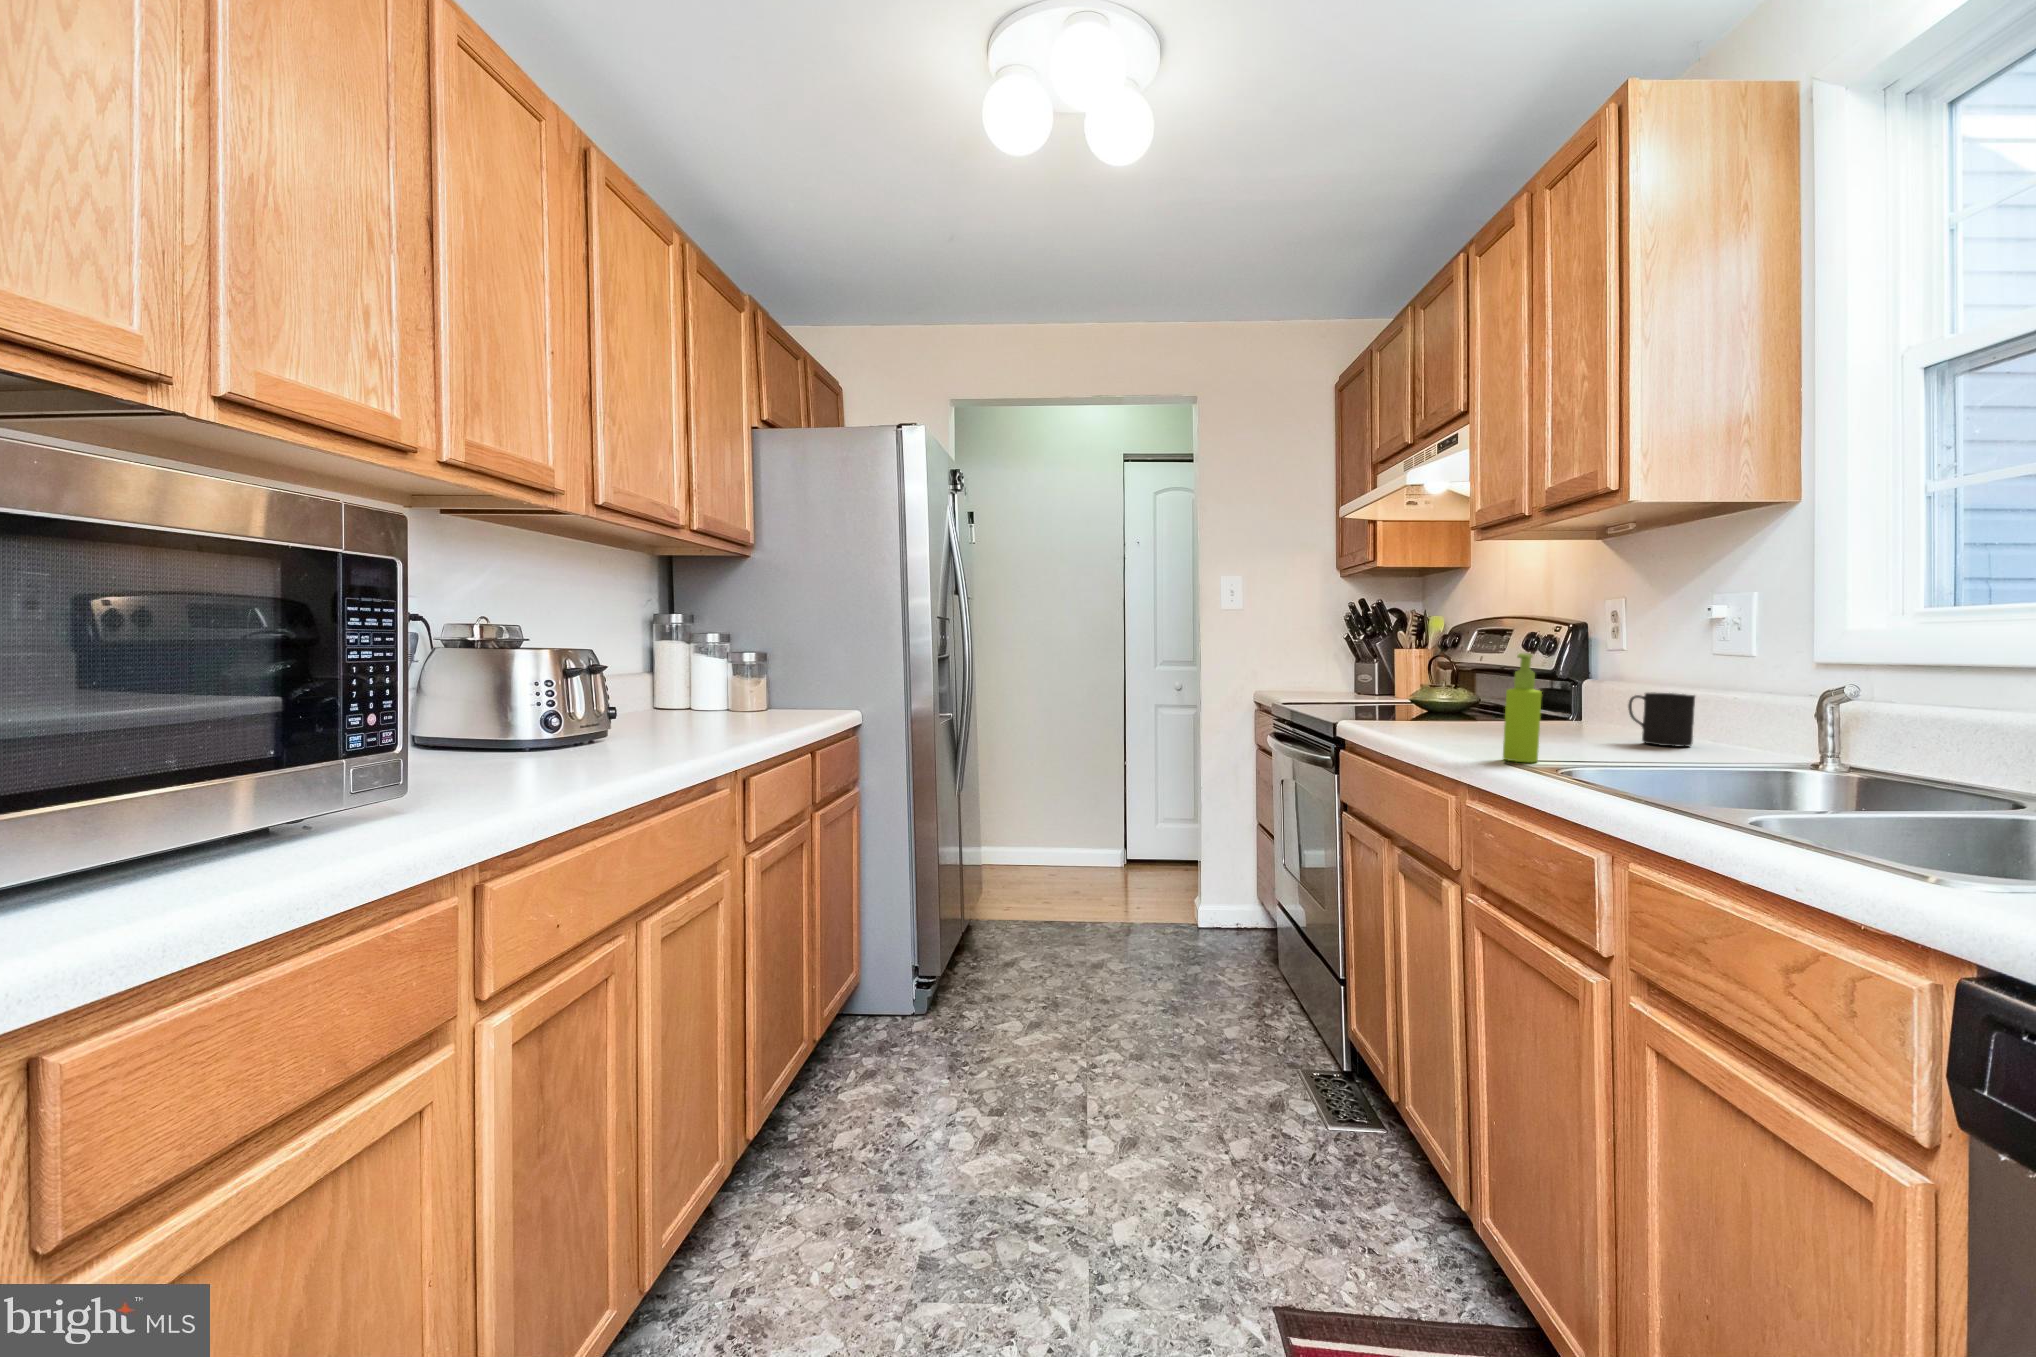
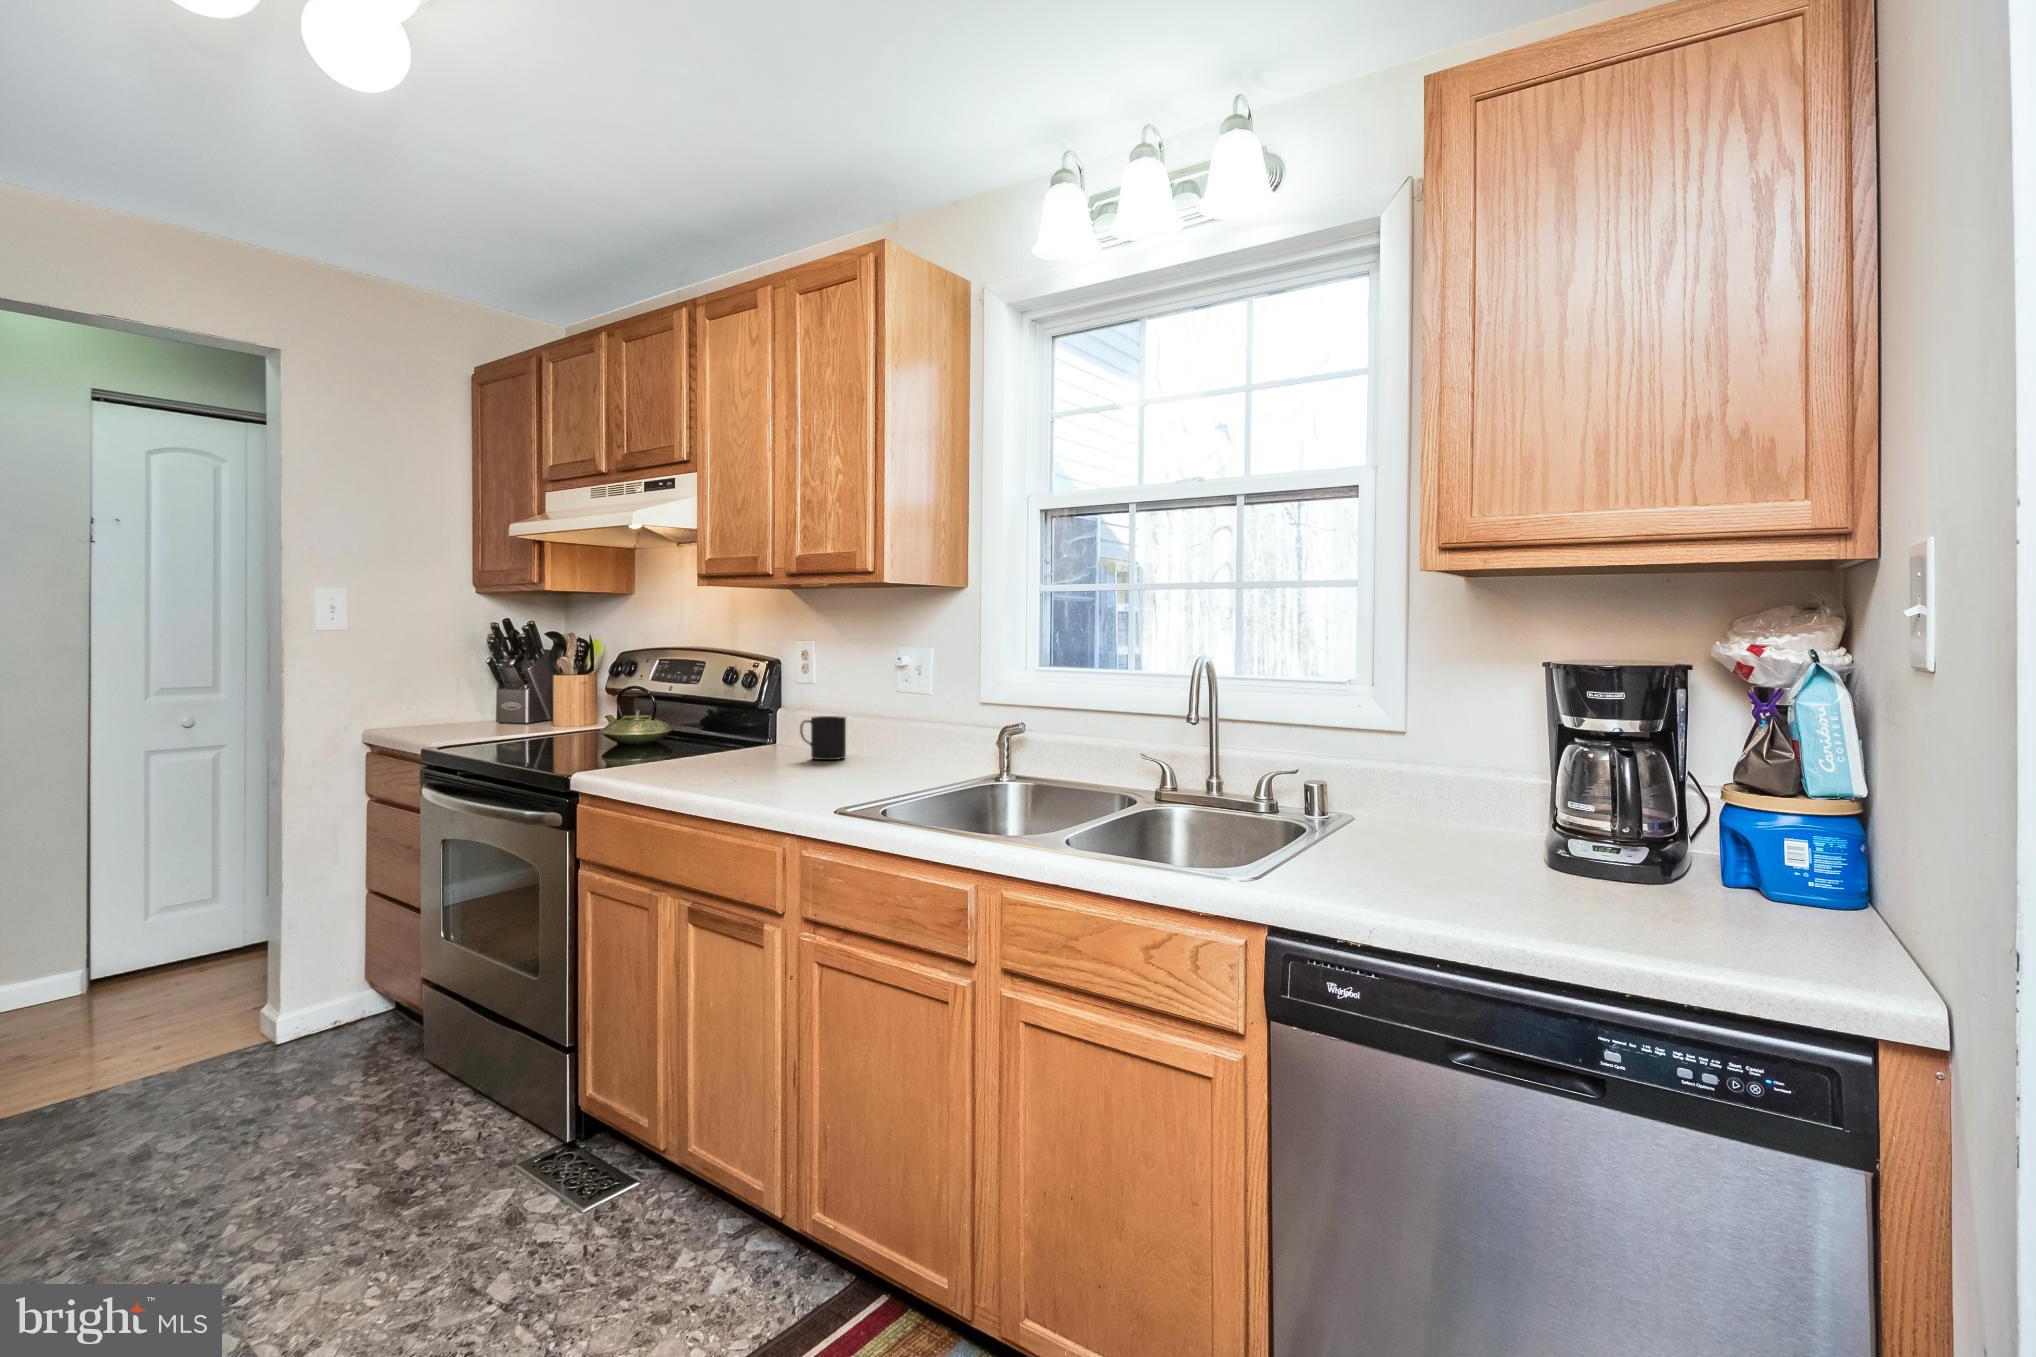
soap dispenser: present [1503,653,1542,762] -> none [756,697,785,795]

